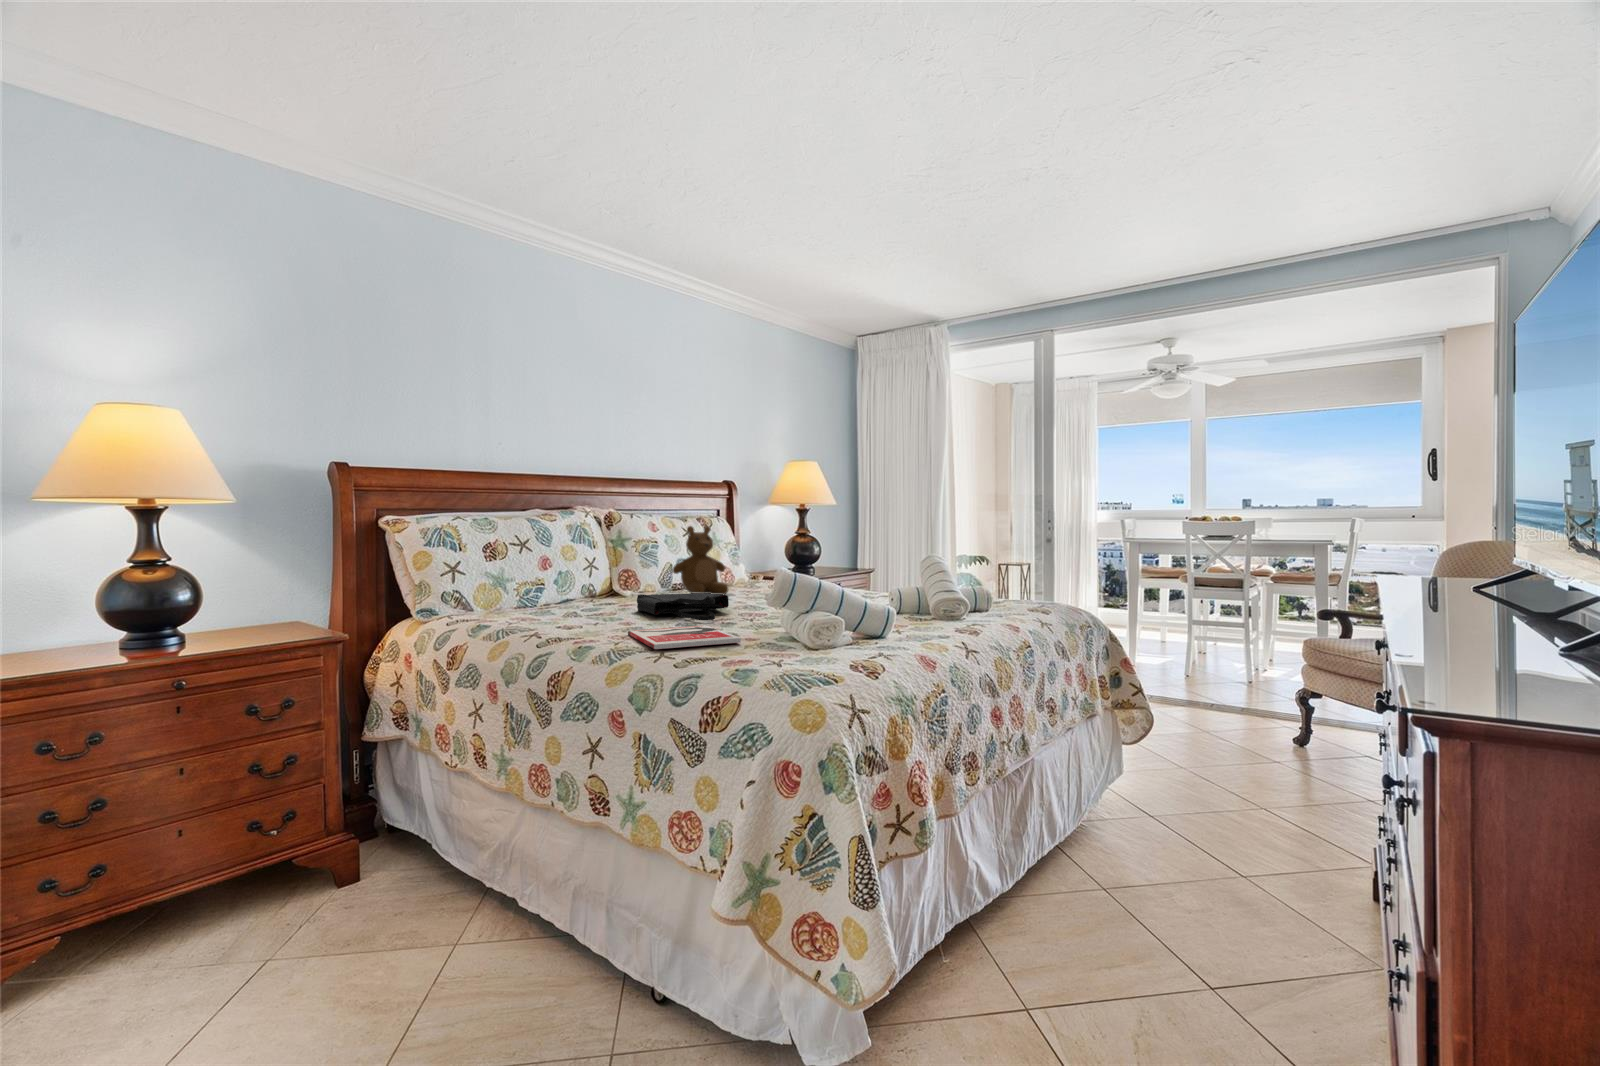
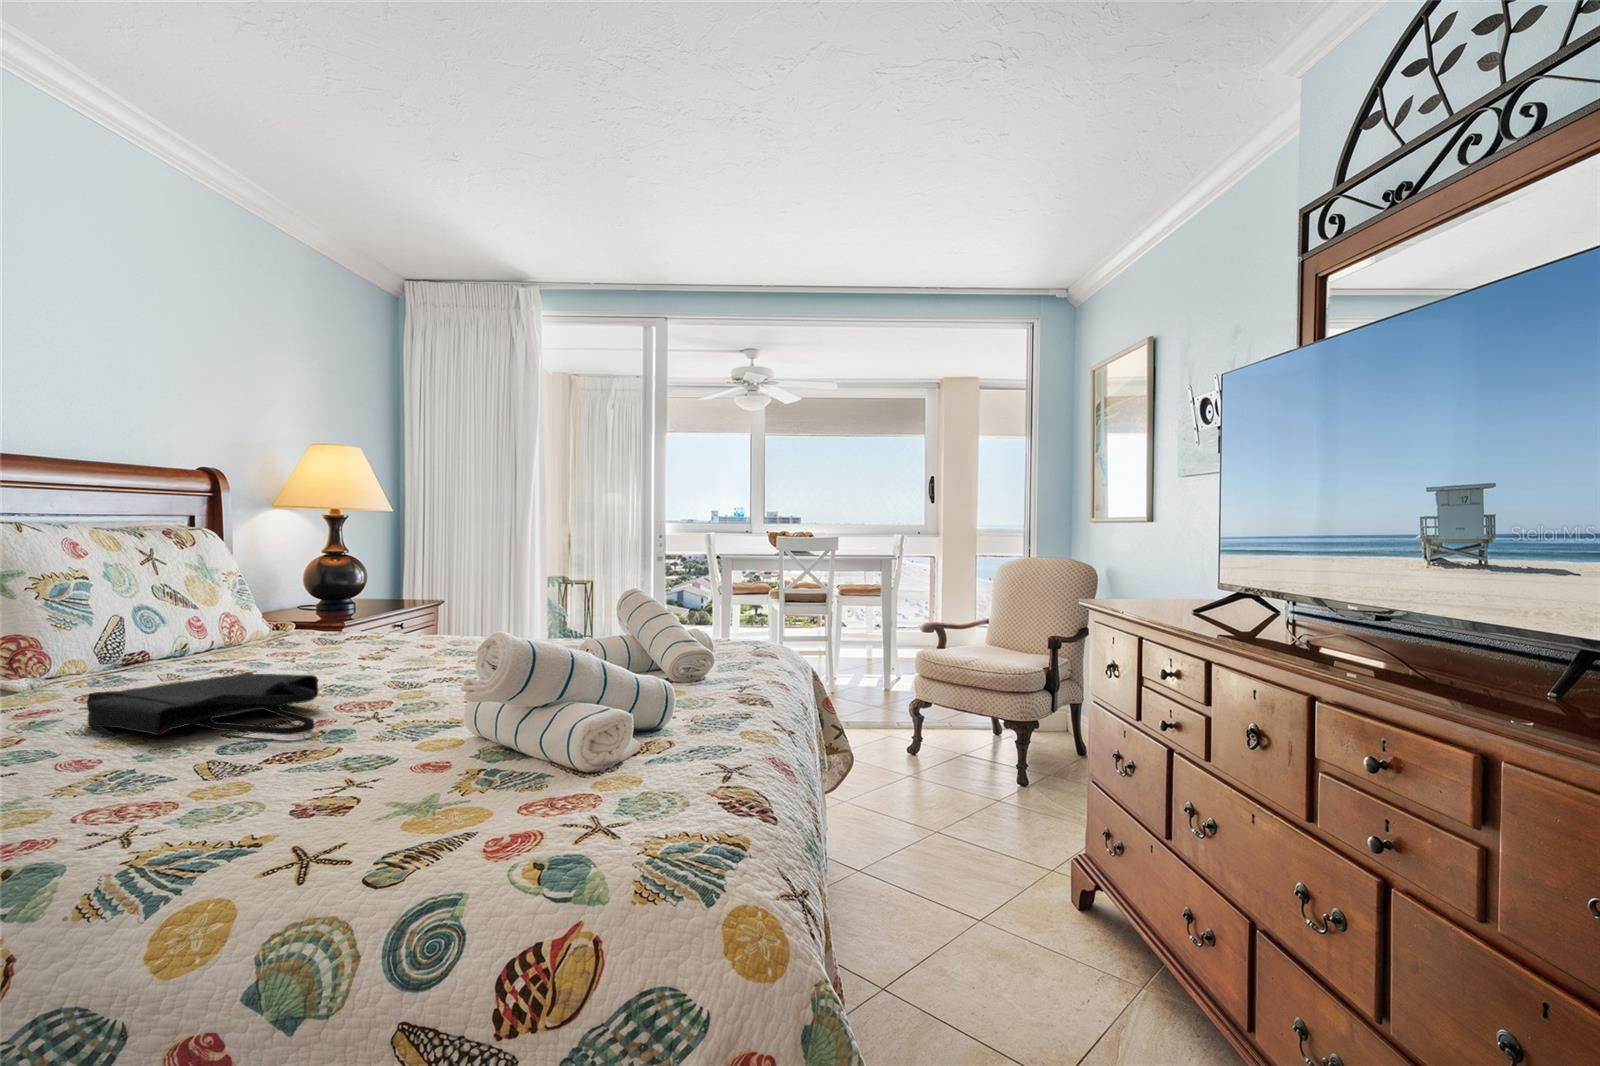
teddy bear: present [673,526,728,595] -> none [137,546,267,674]
book: present [628,626,741,649] -> none [131,748,449,844]

